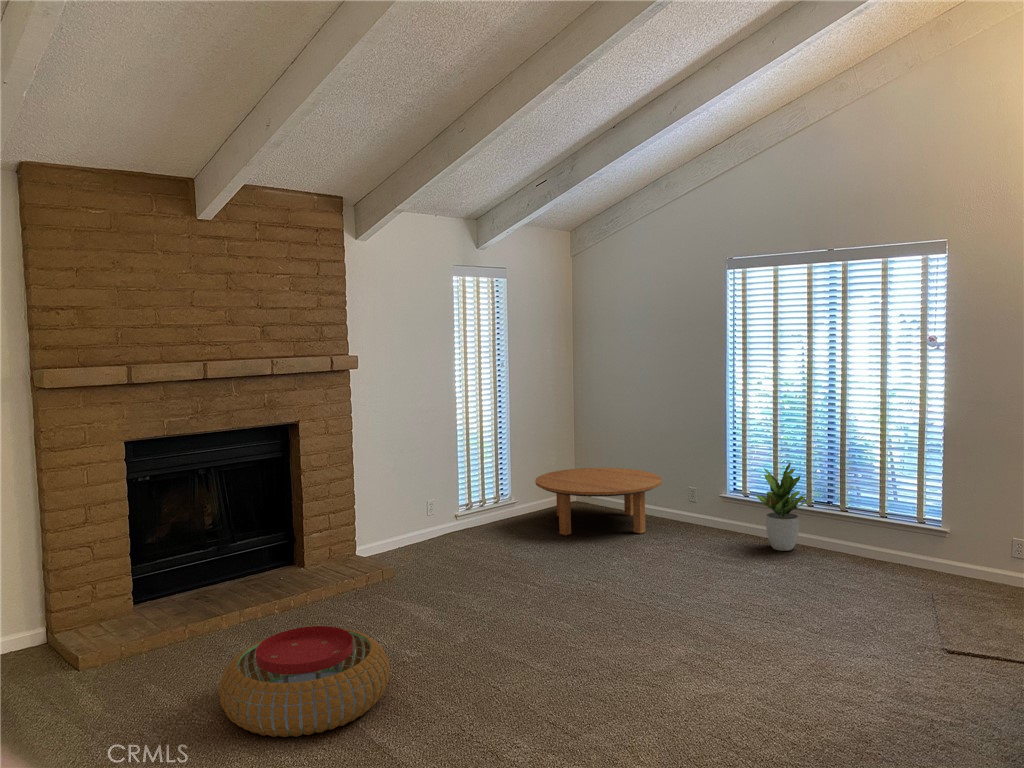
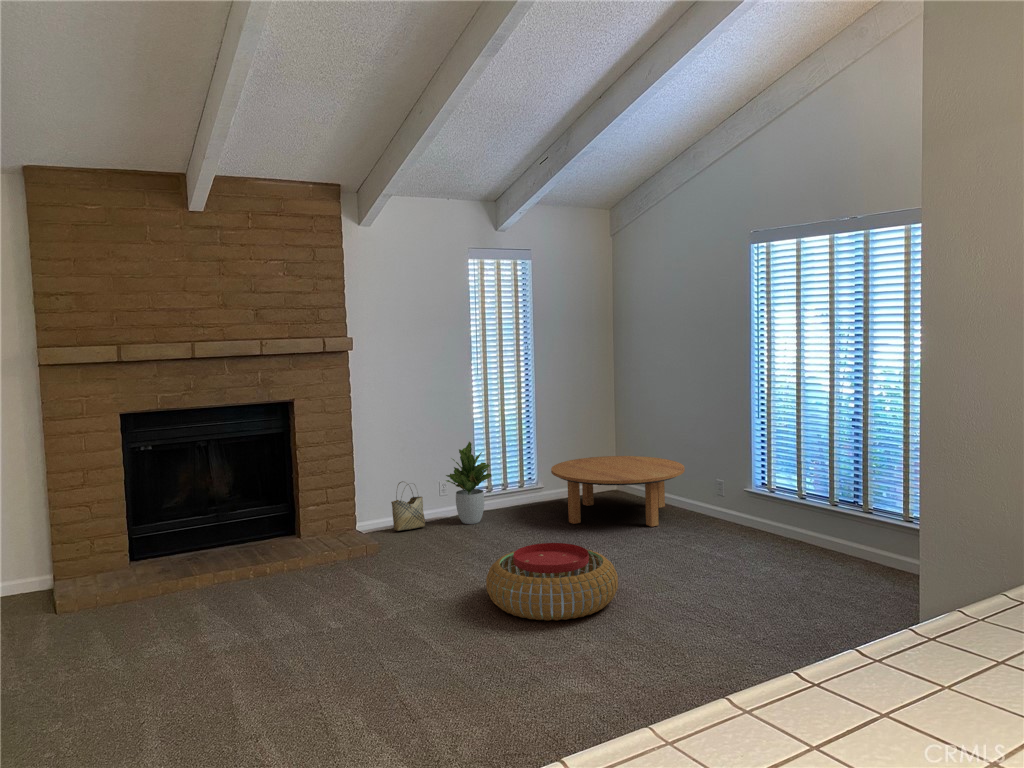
potted plant: present [757,463,813,551] -> present [446,442,491,524]
woven basket: none [390,502,421,553] -> present [391,481,425,531]
pouf: present [219,626,390,737] -> present [486,543,618,620]

